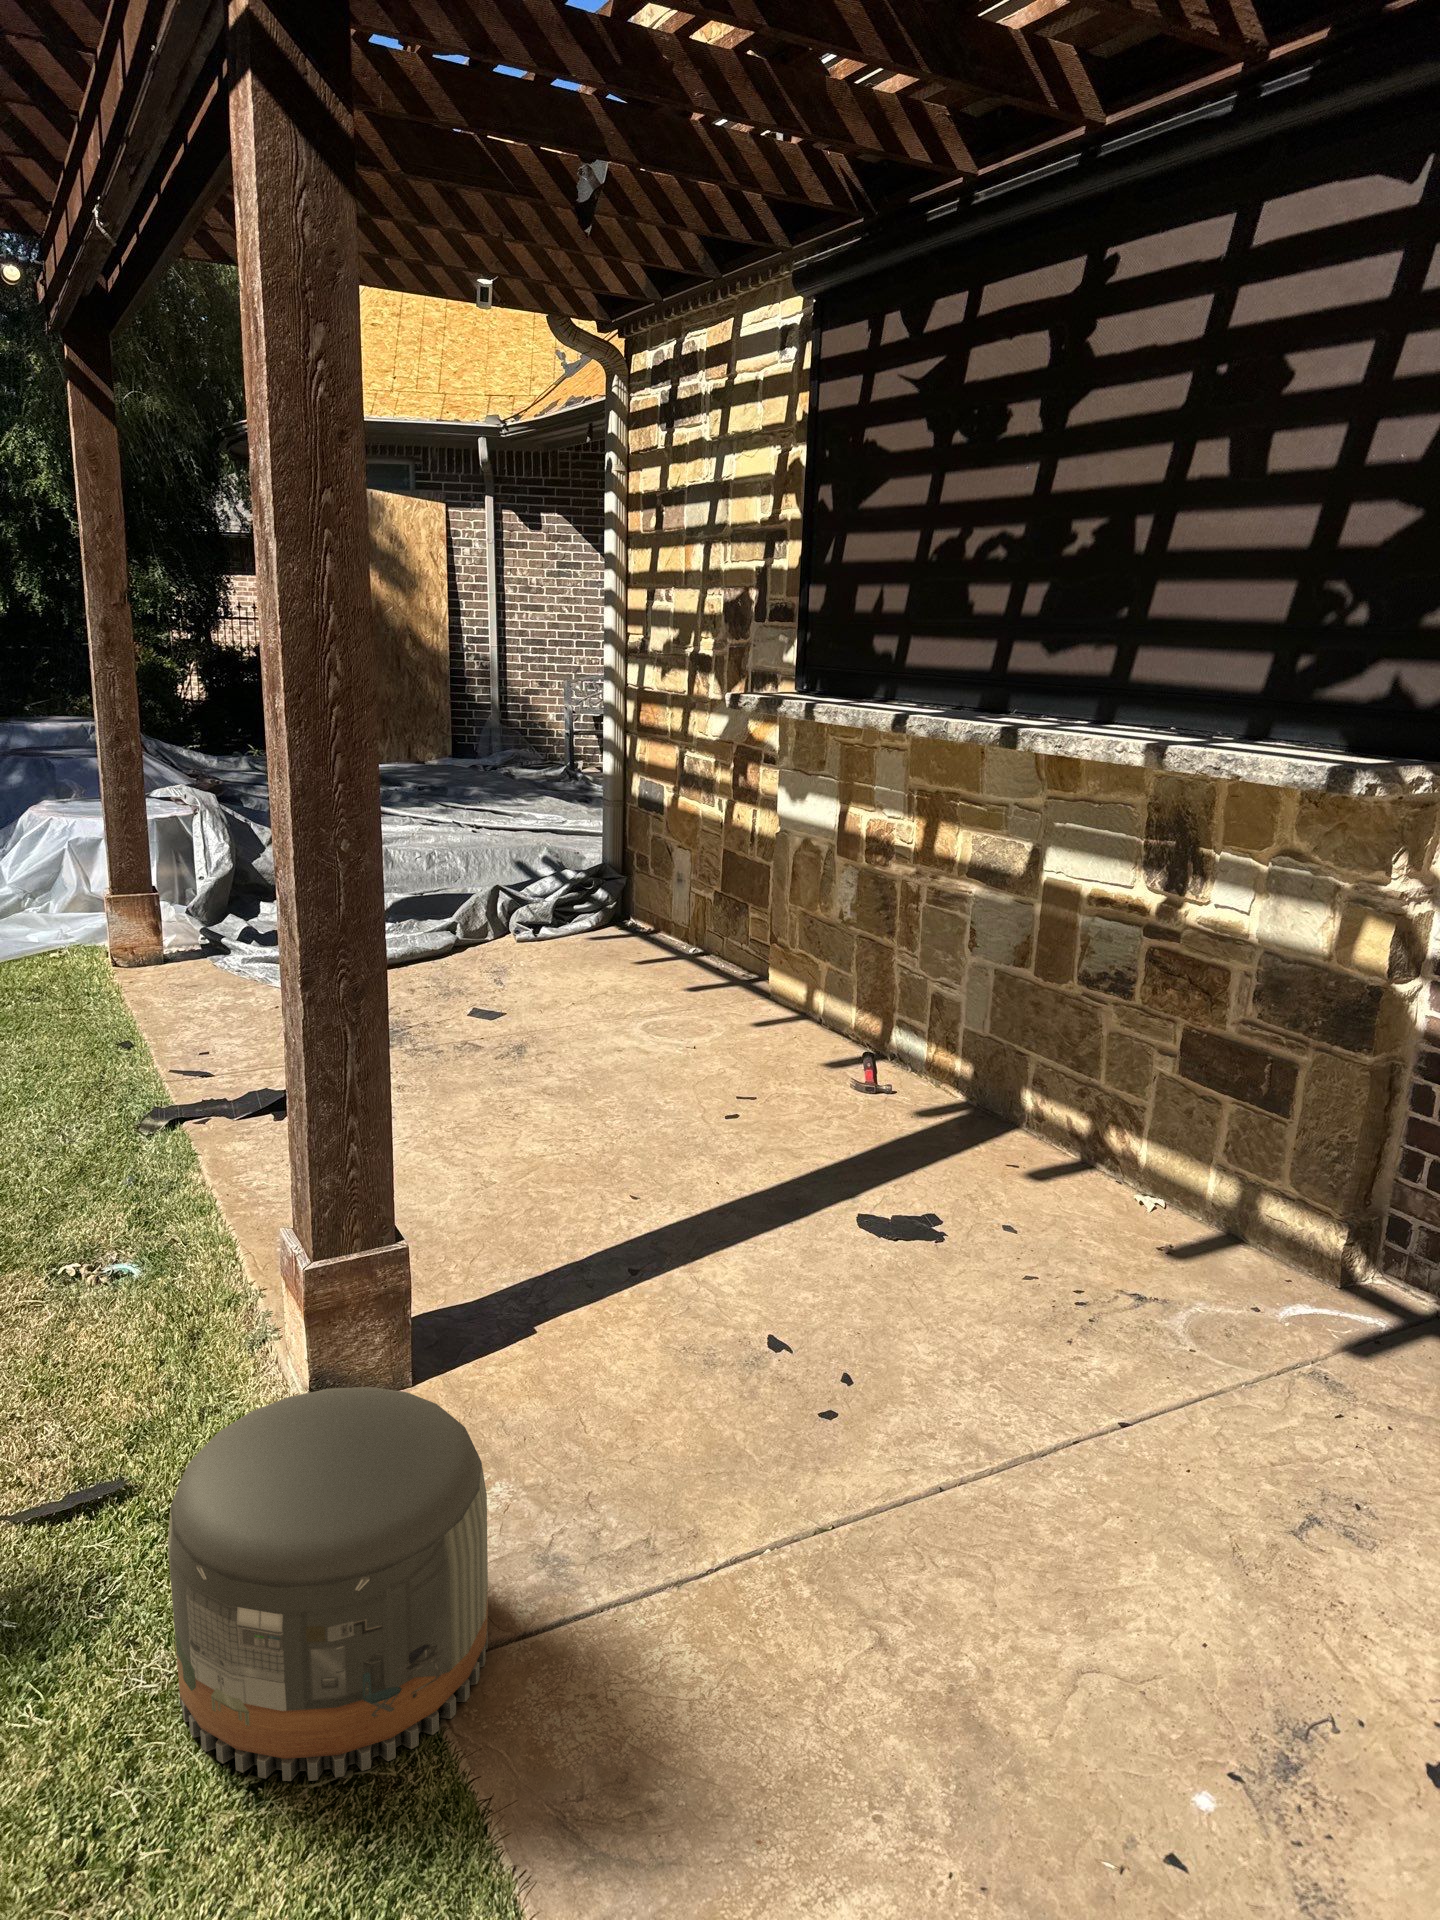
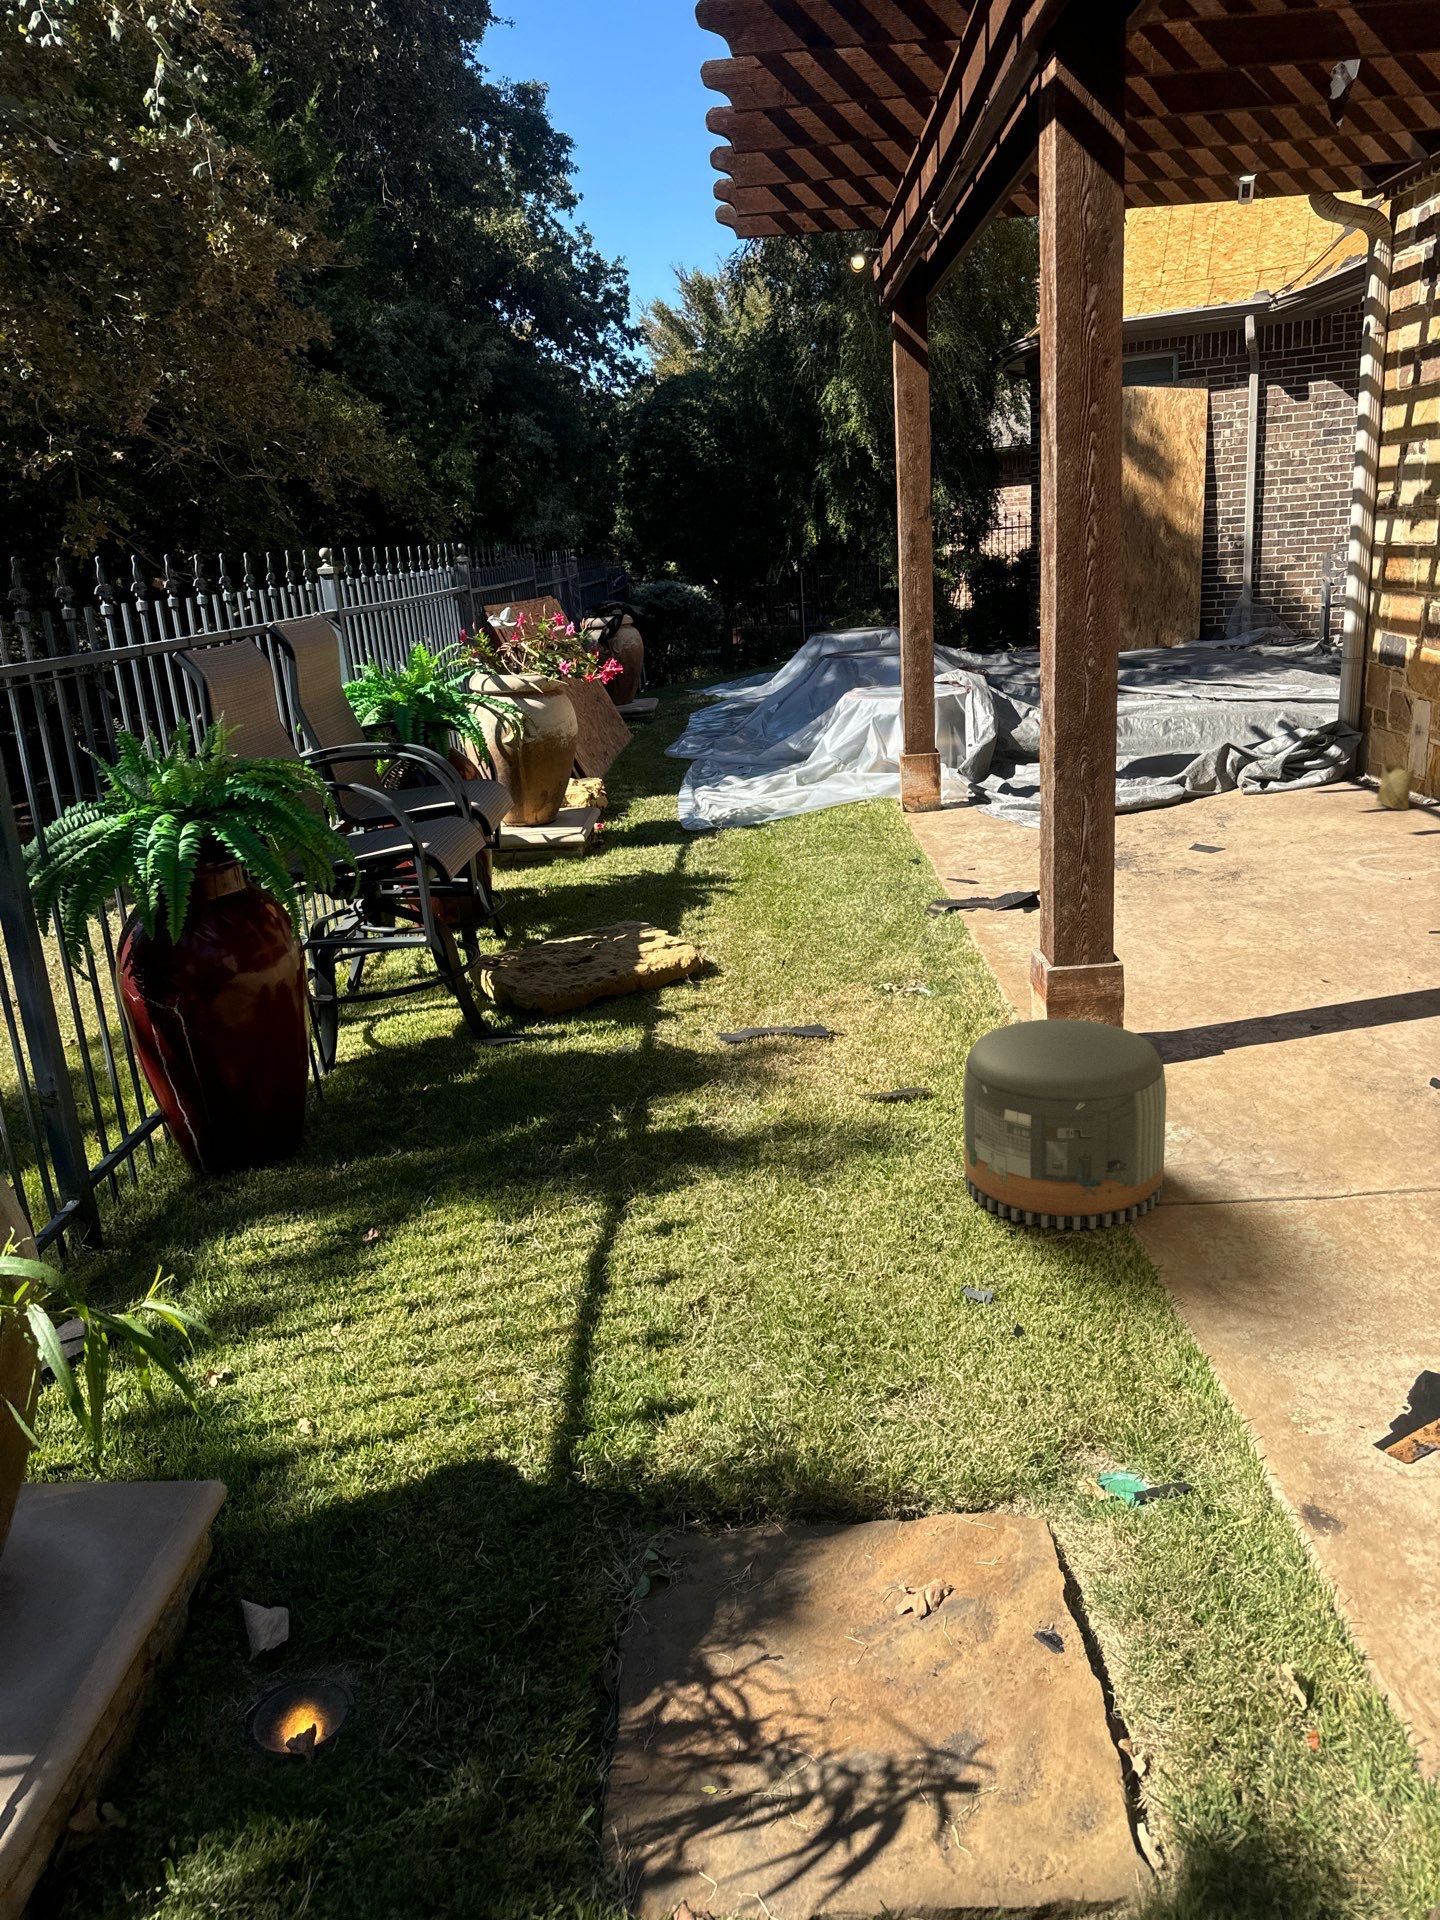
woven basket: none [646,890,681,958] -> present [1376,748,1415,810]

